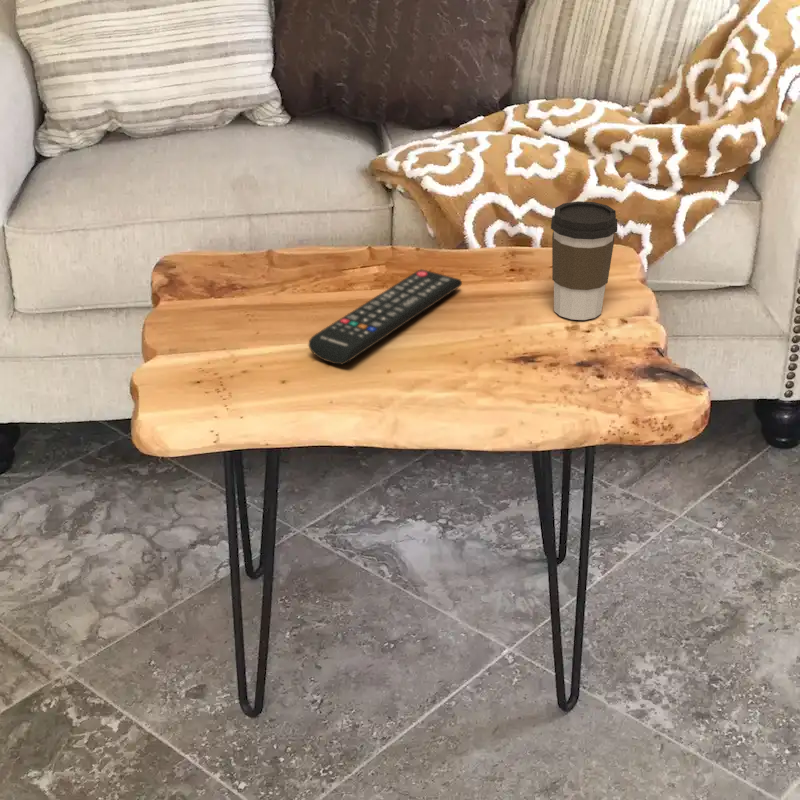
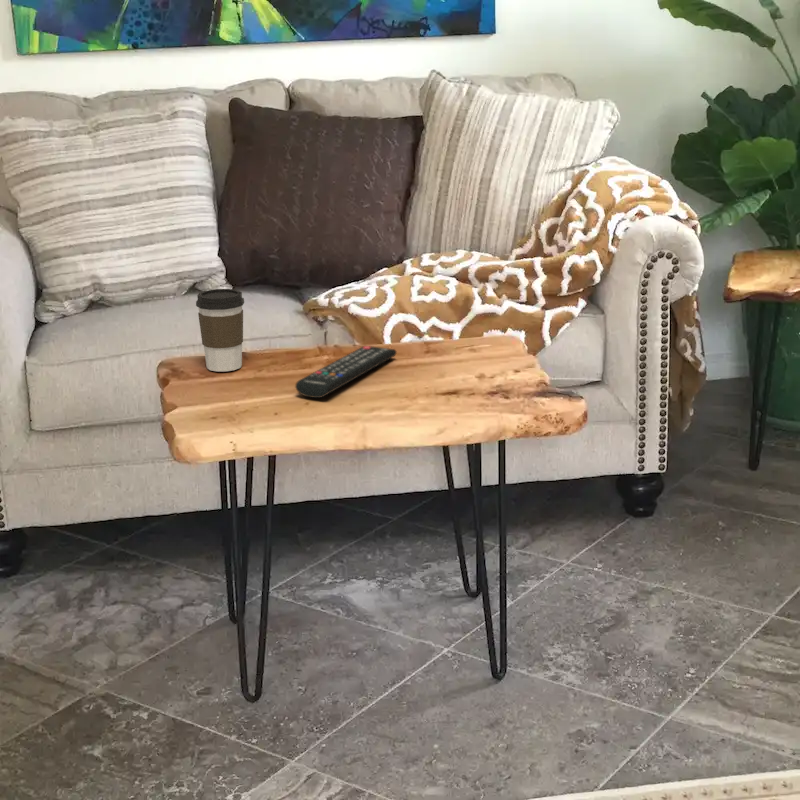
coffee cup: present [551,201,618,320] -> present [196,289,244,372]

